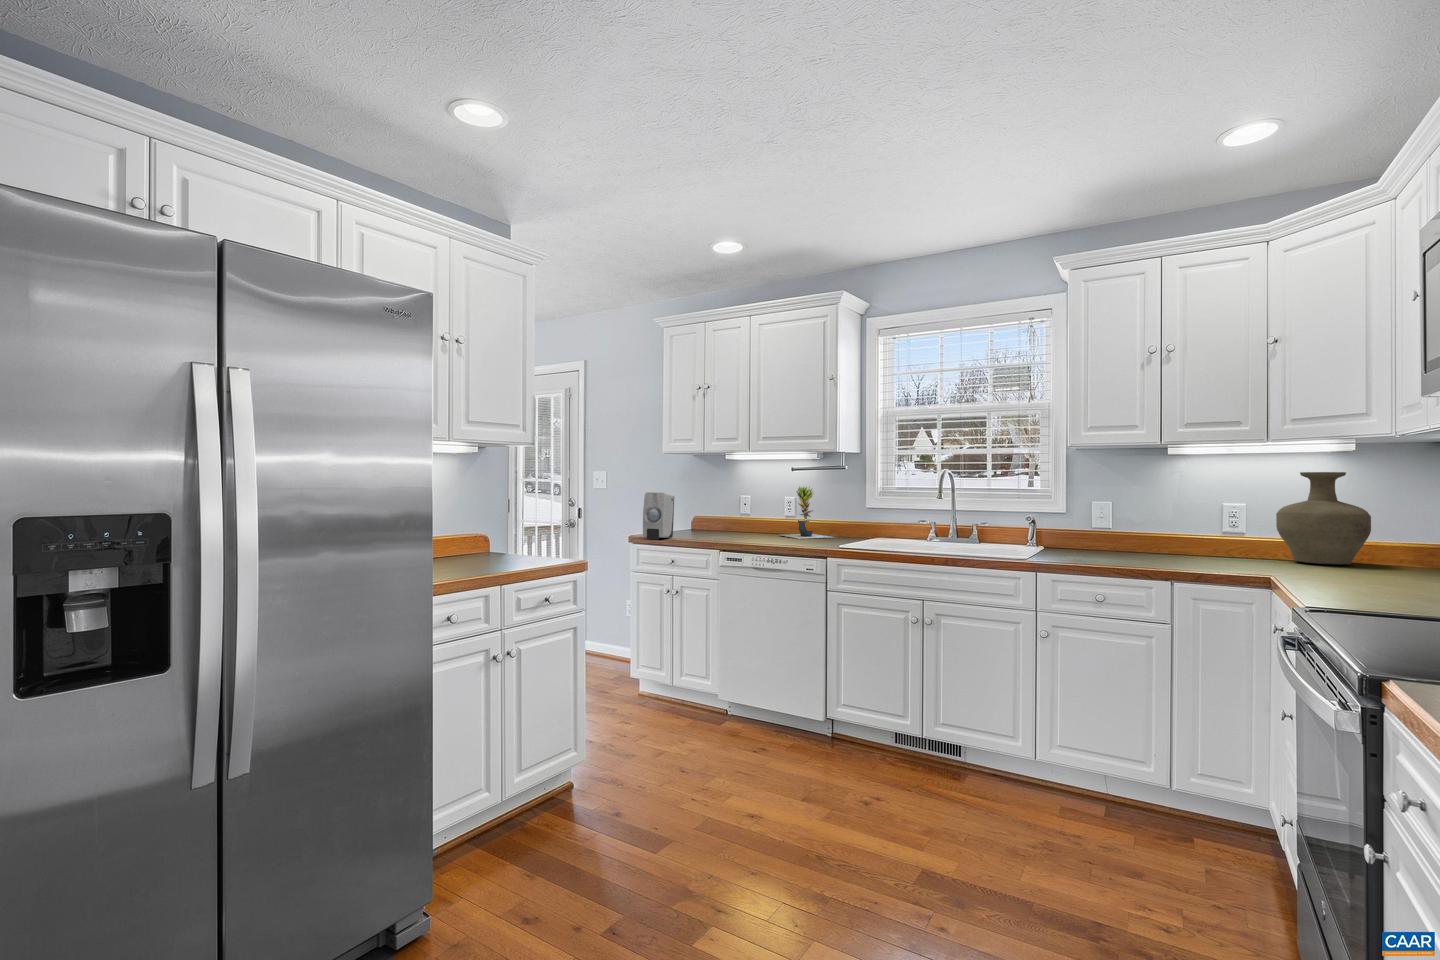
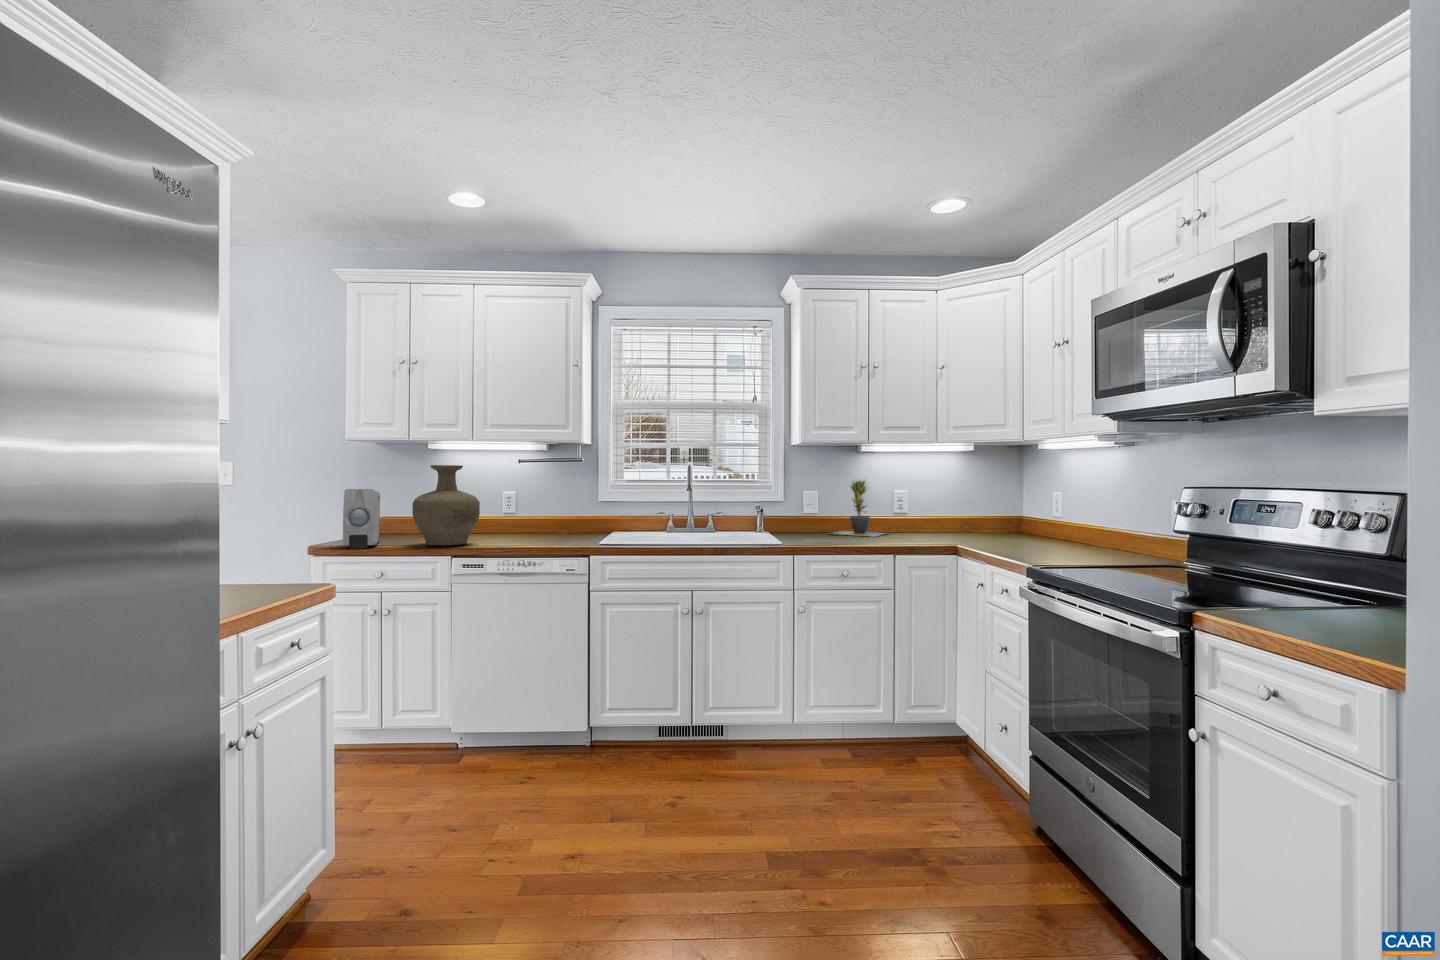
vase: present [1276,472,1371,565] -> present [412,465,480,546]
potted plant: present [781,486,833,539] -> present [832,481,885,537]

